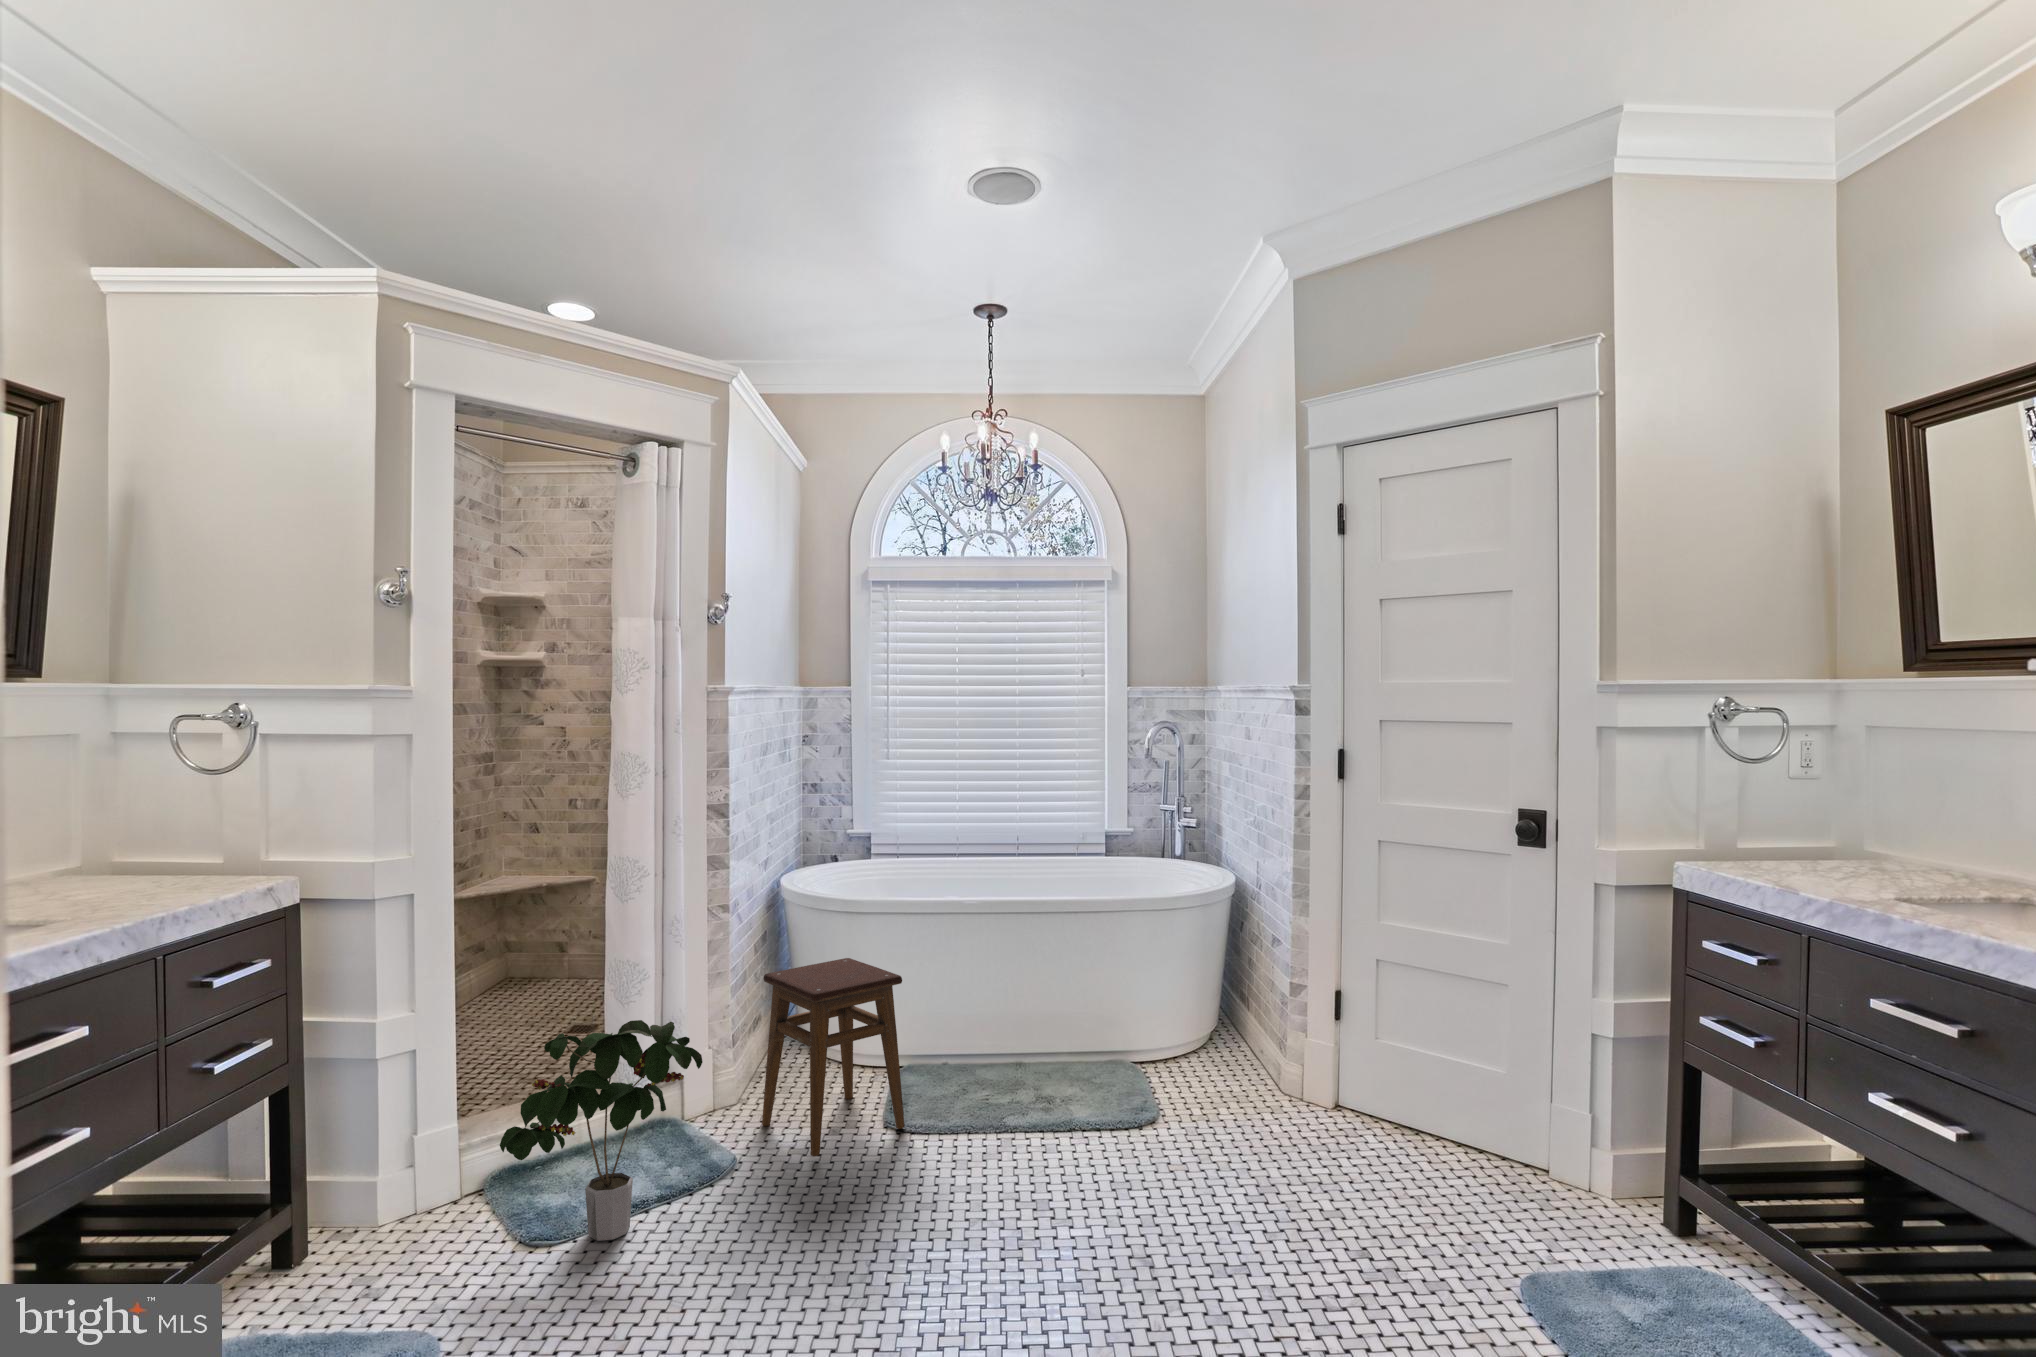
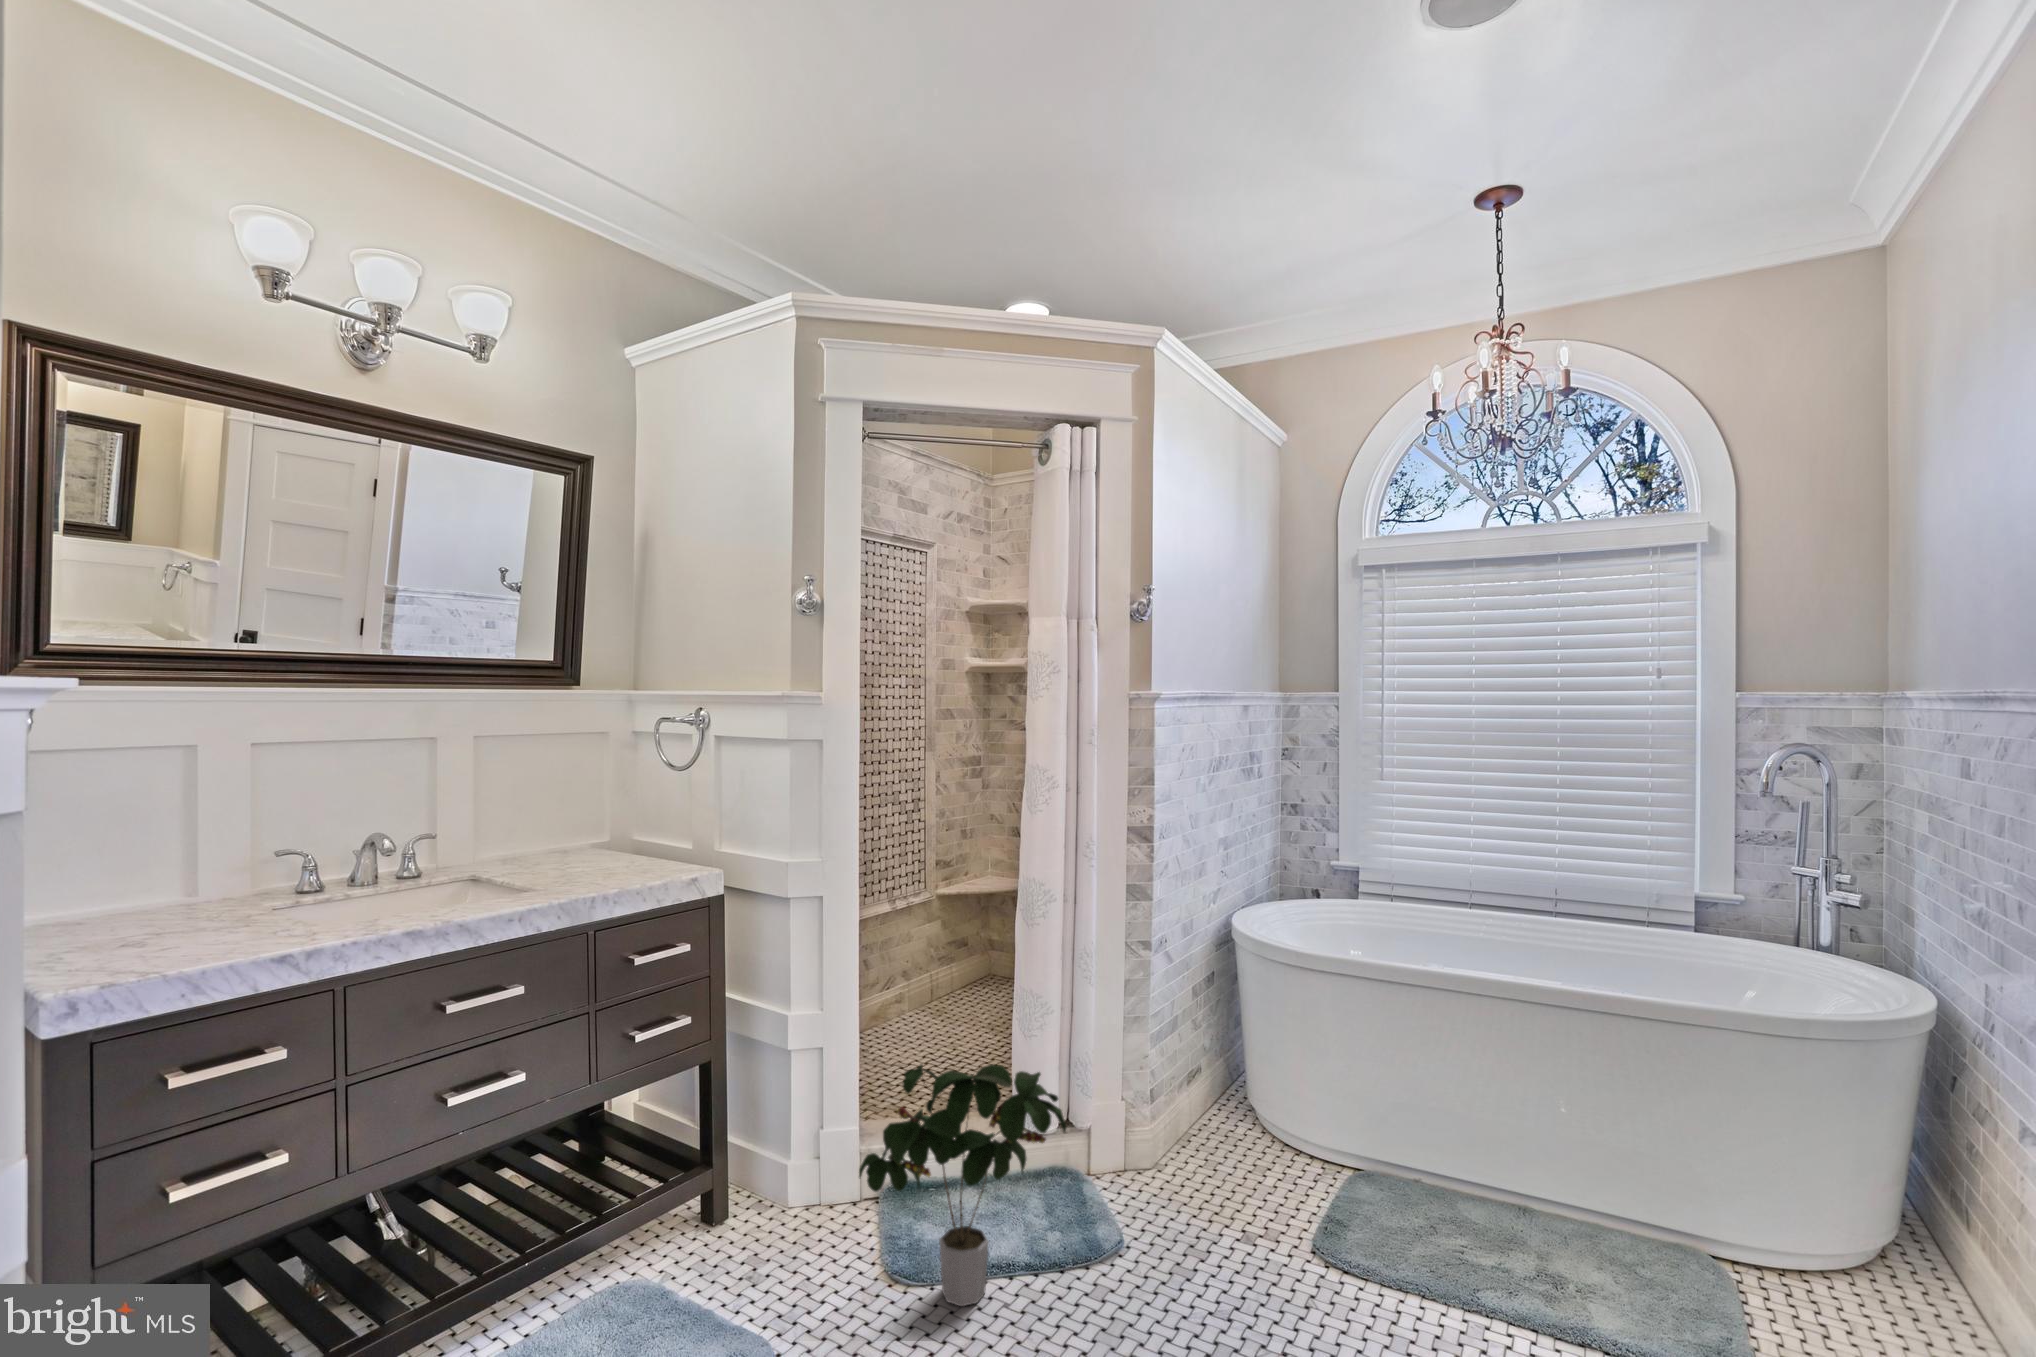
stool: present [762,958,905,1156] -> none [1172,1023,1337,1268]

